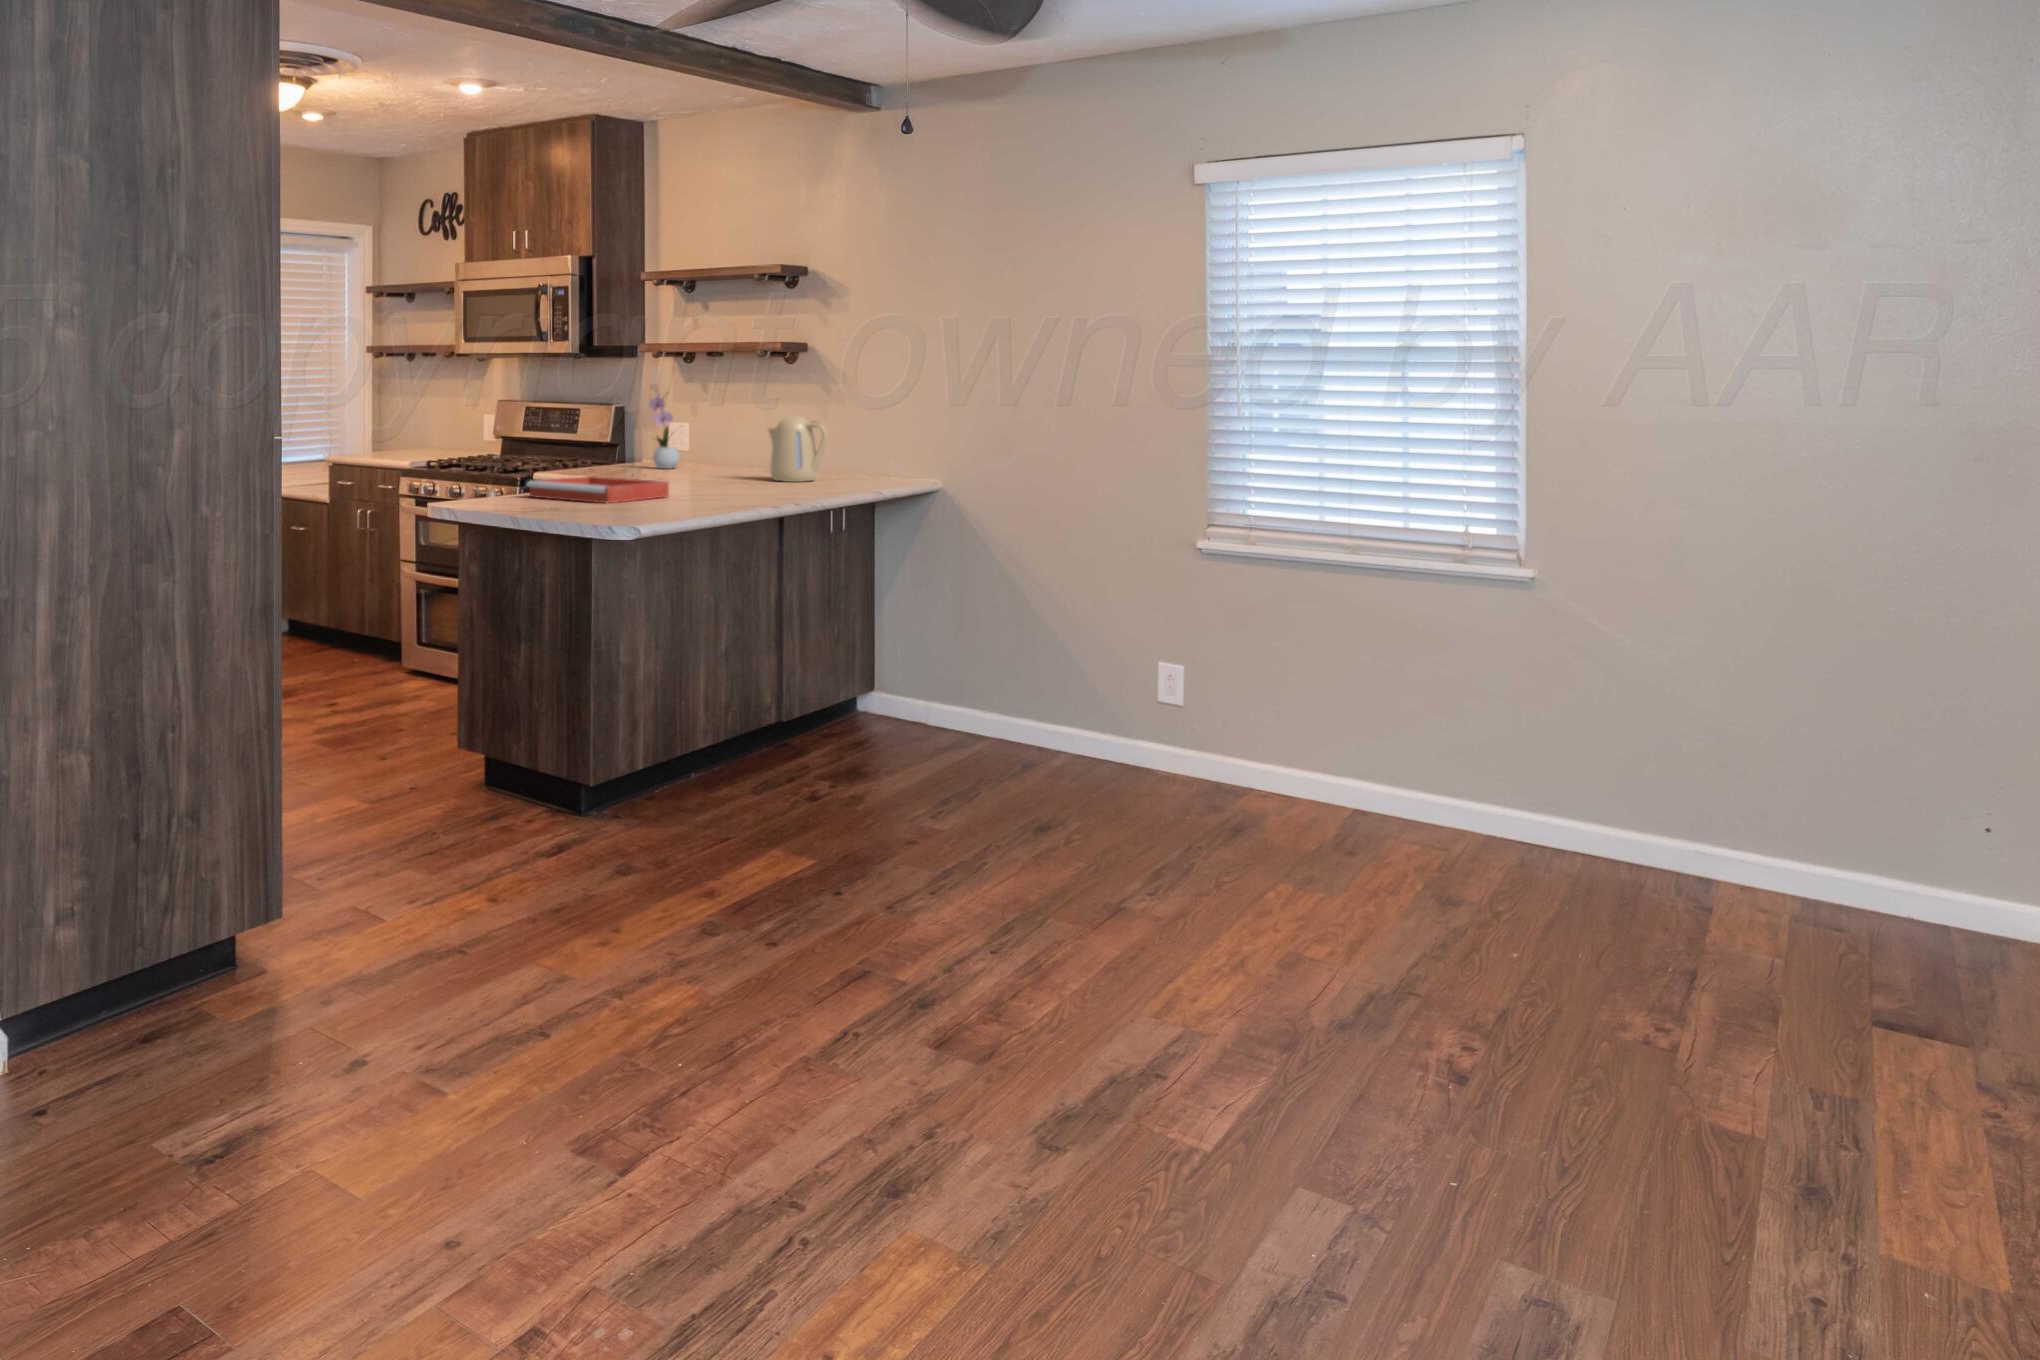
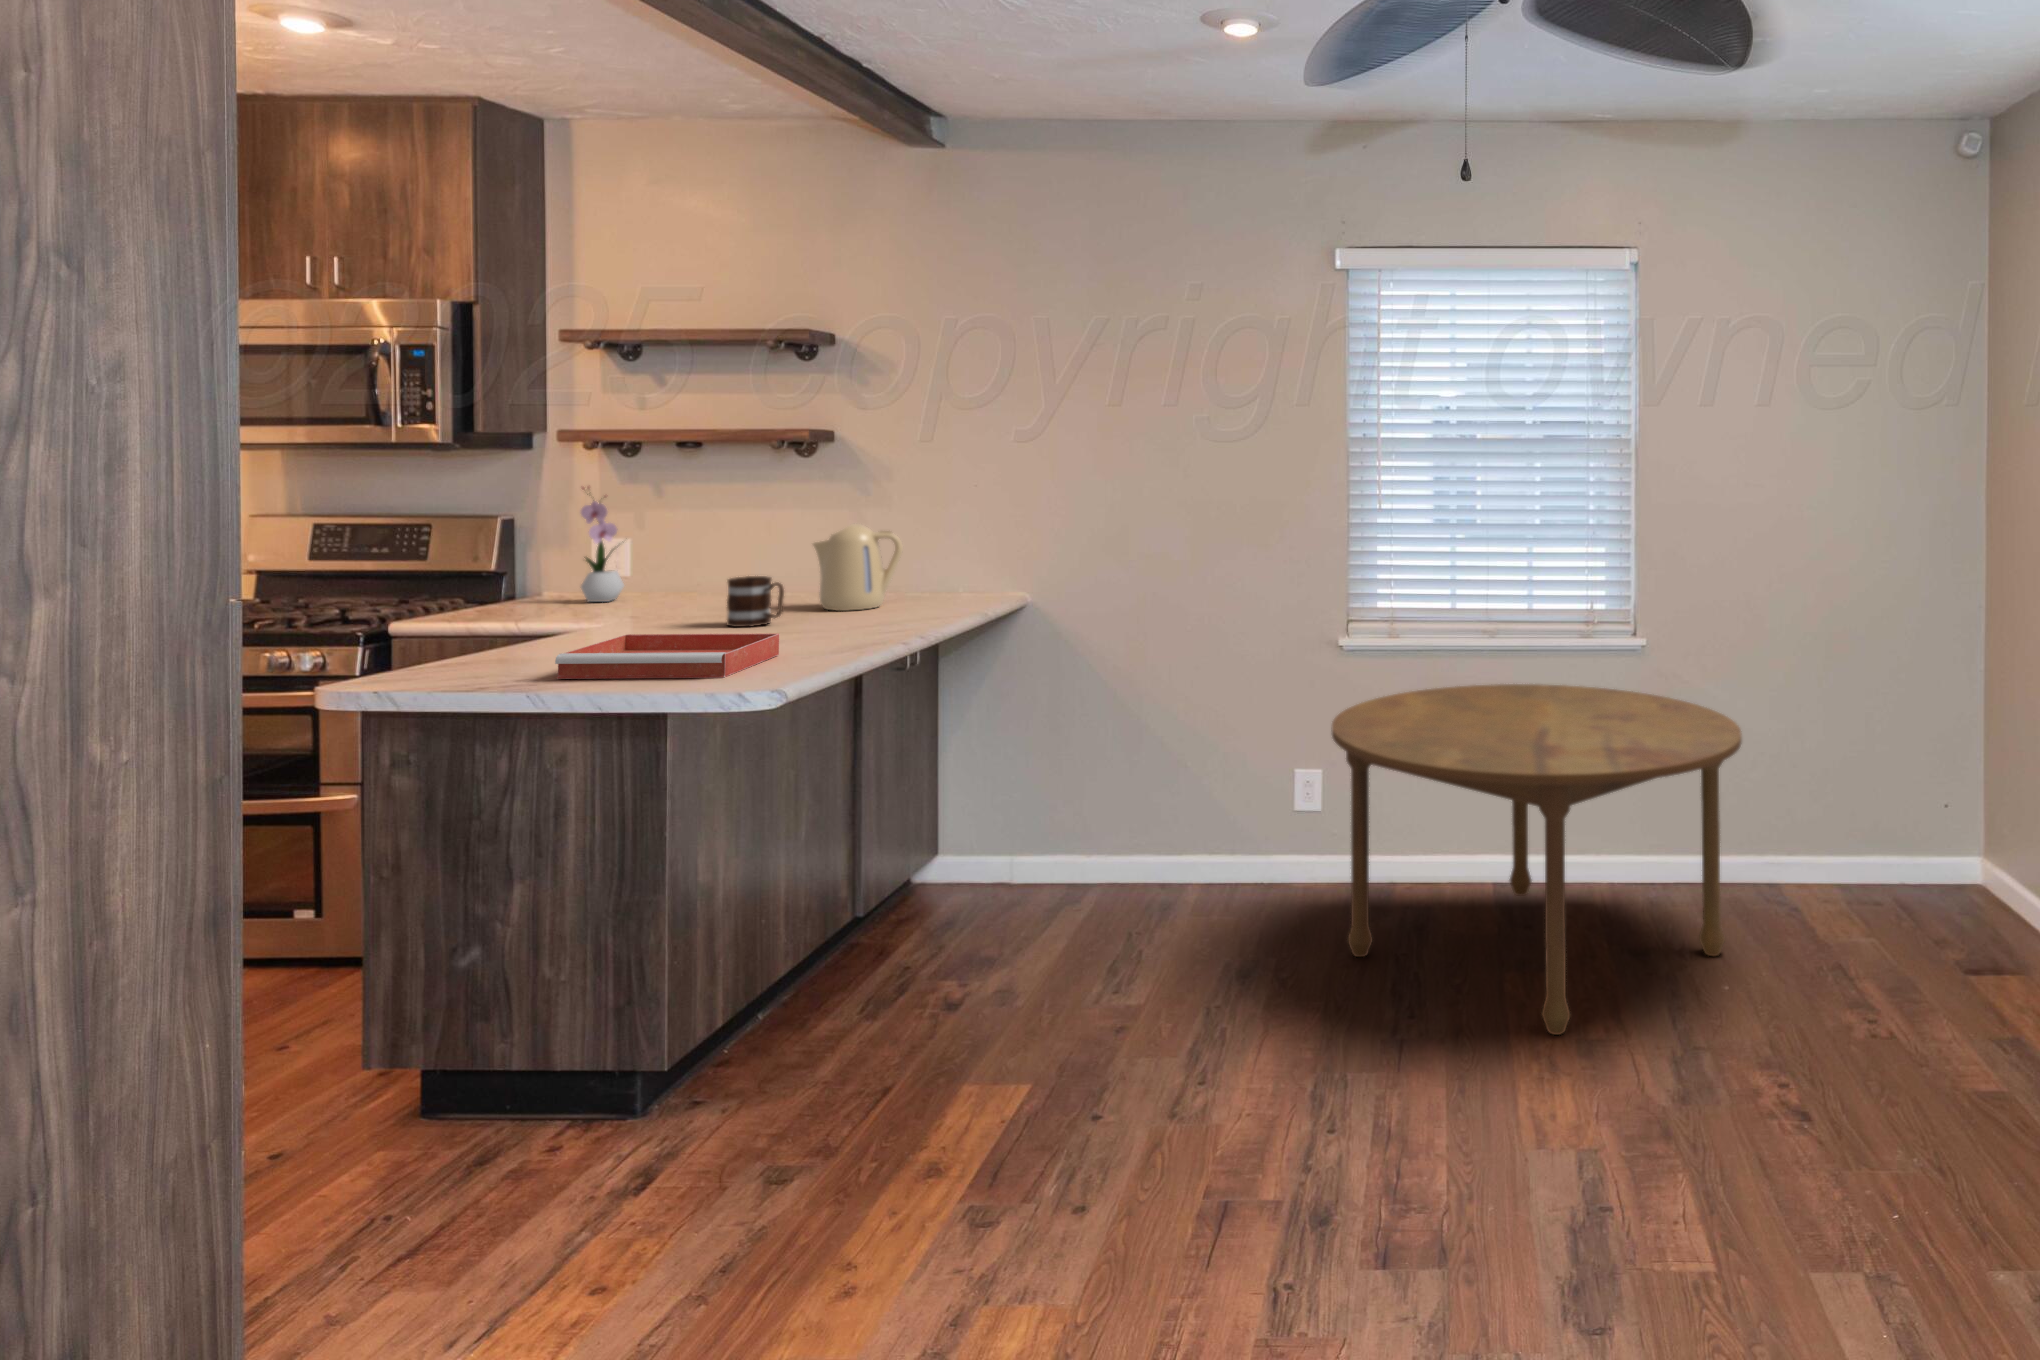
mug: none [690,449,723,484] -> present [727,576,784,627]
dining table: none [1108,598,1561,925] -> present [1332,684,1742,1035]

